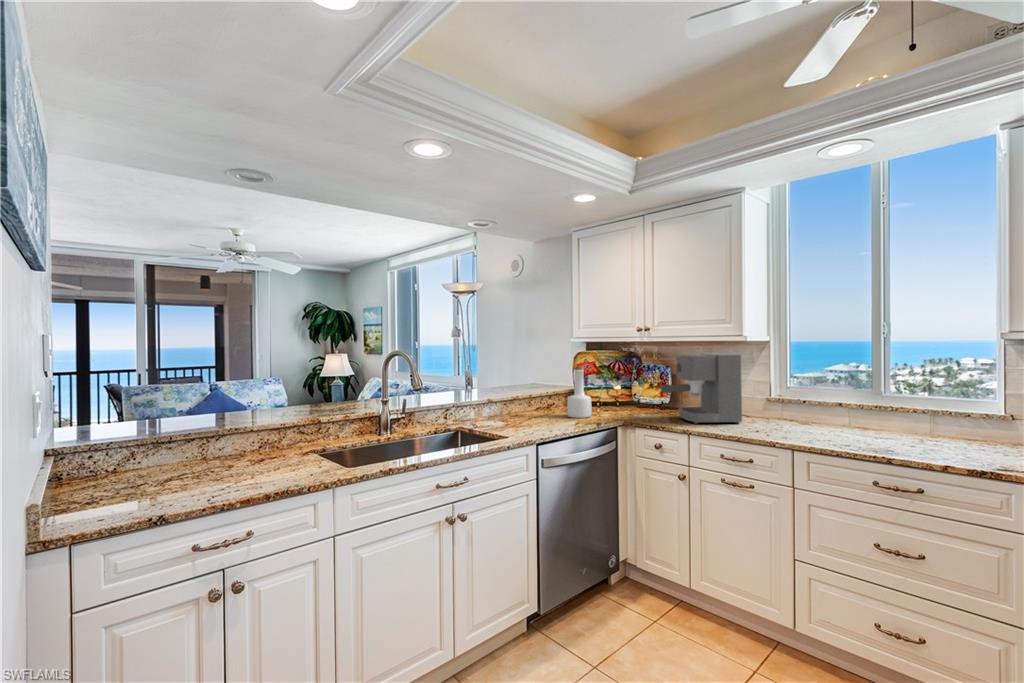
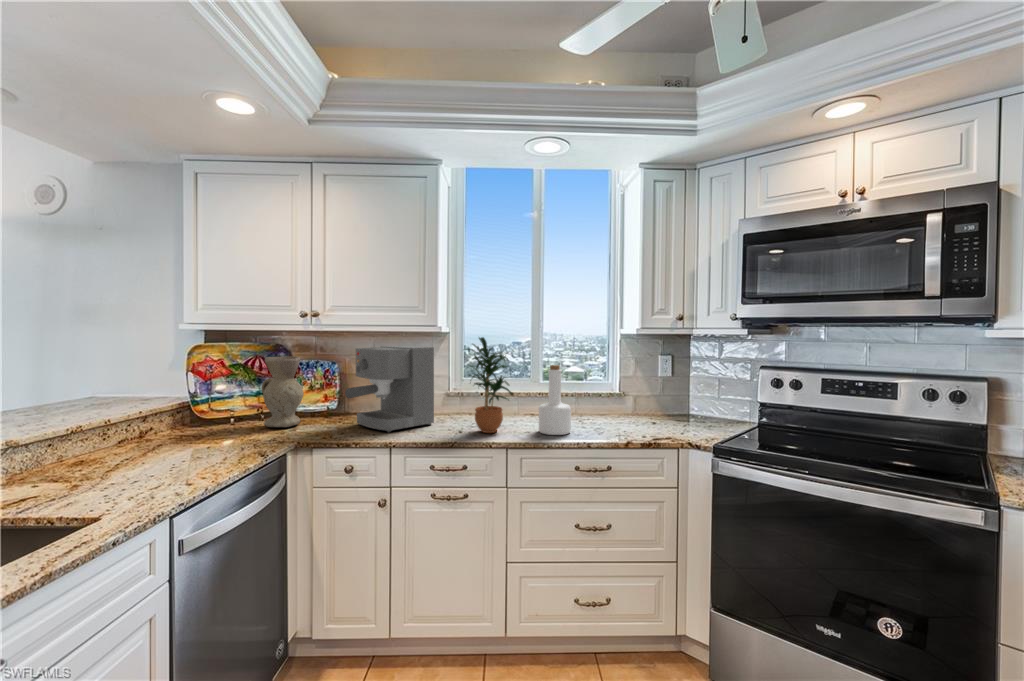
potted plant: none [759,345,815,436] -> present [465,337,512,433]
vase: none [615,361,642,412] -> present [261,356,304,427]
bottle: present [567,367,592,418] -> present [539,365,571,435]

